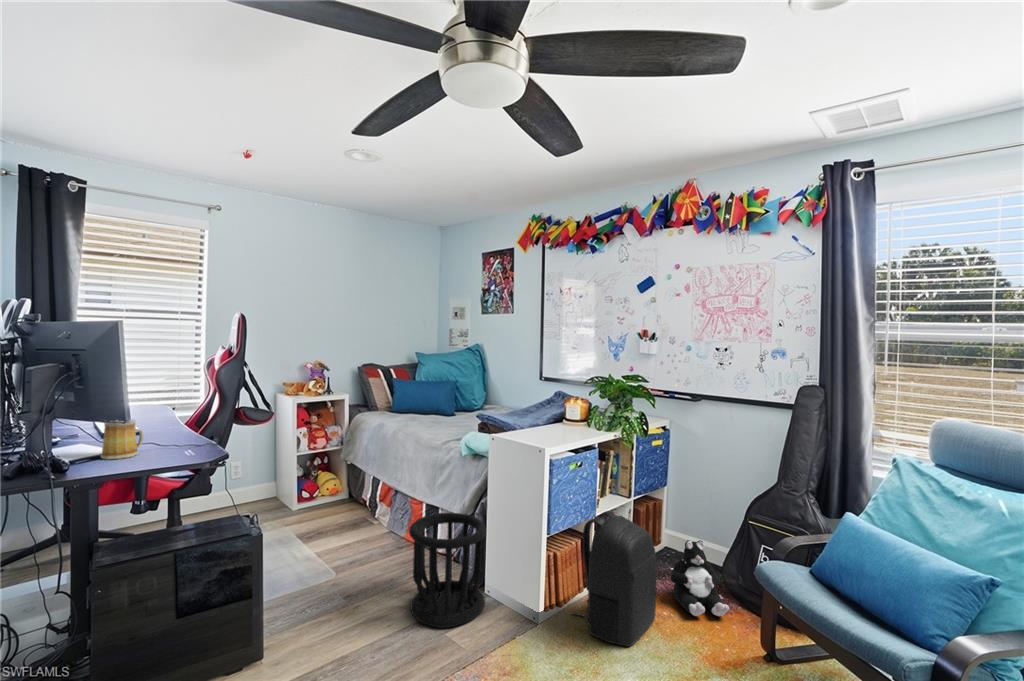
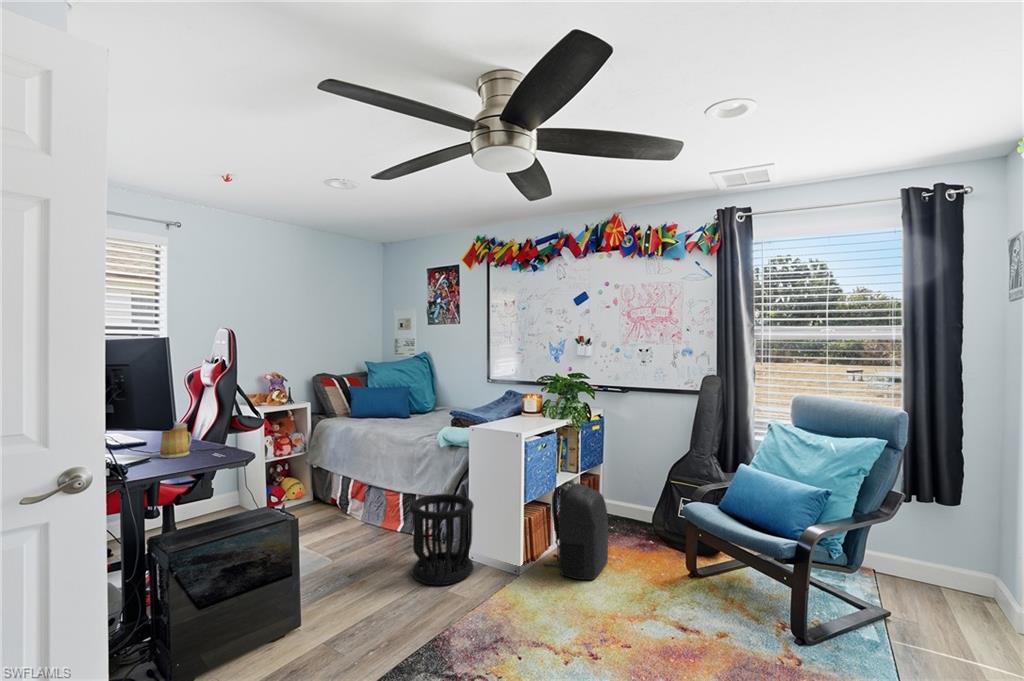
plush toy: present [671,540,729,616] -> none [616,500,661,556]

